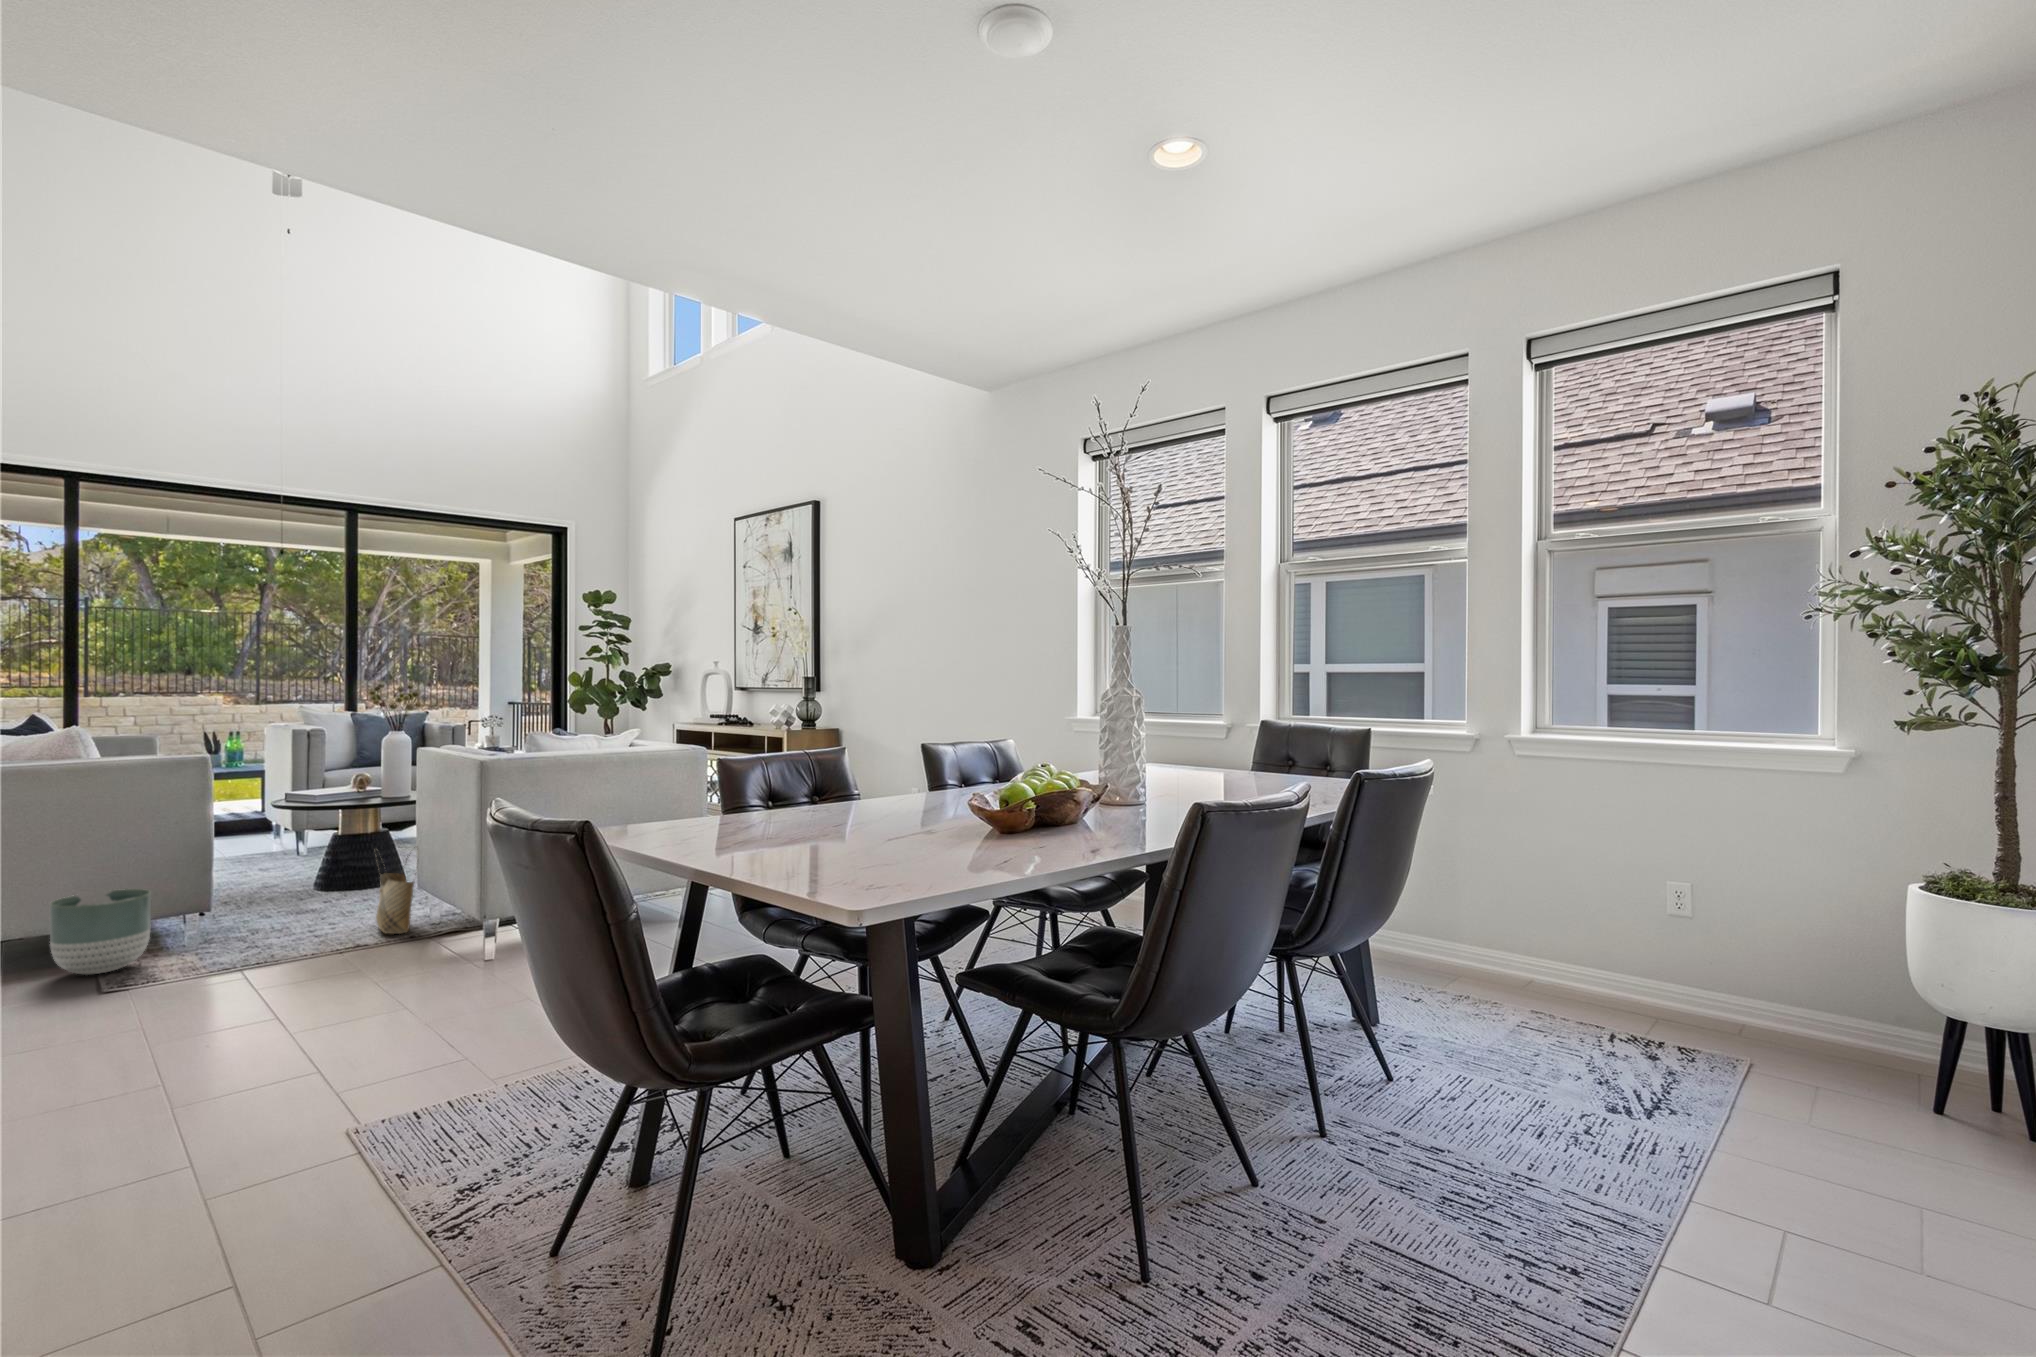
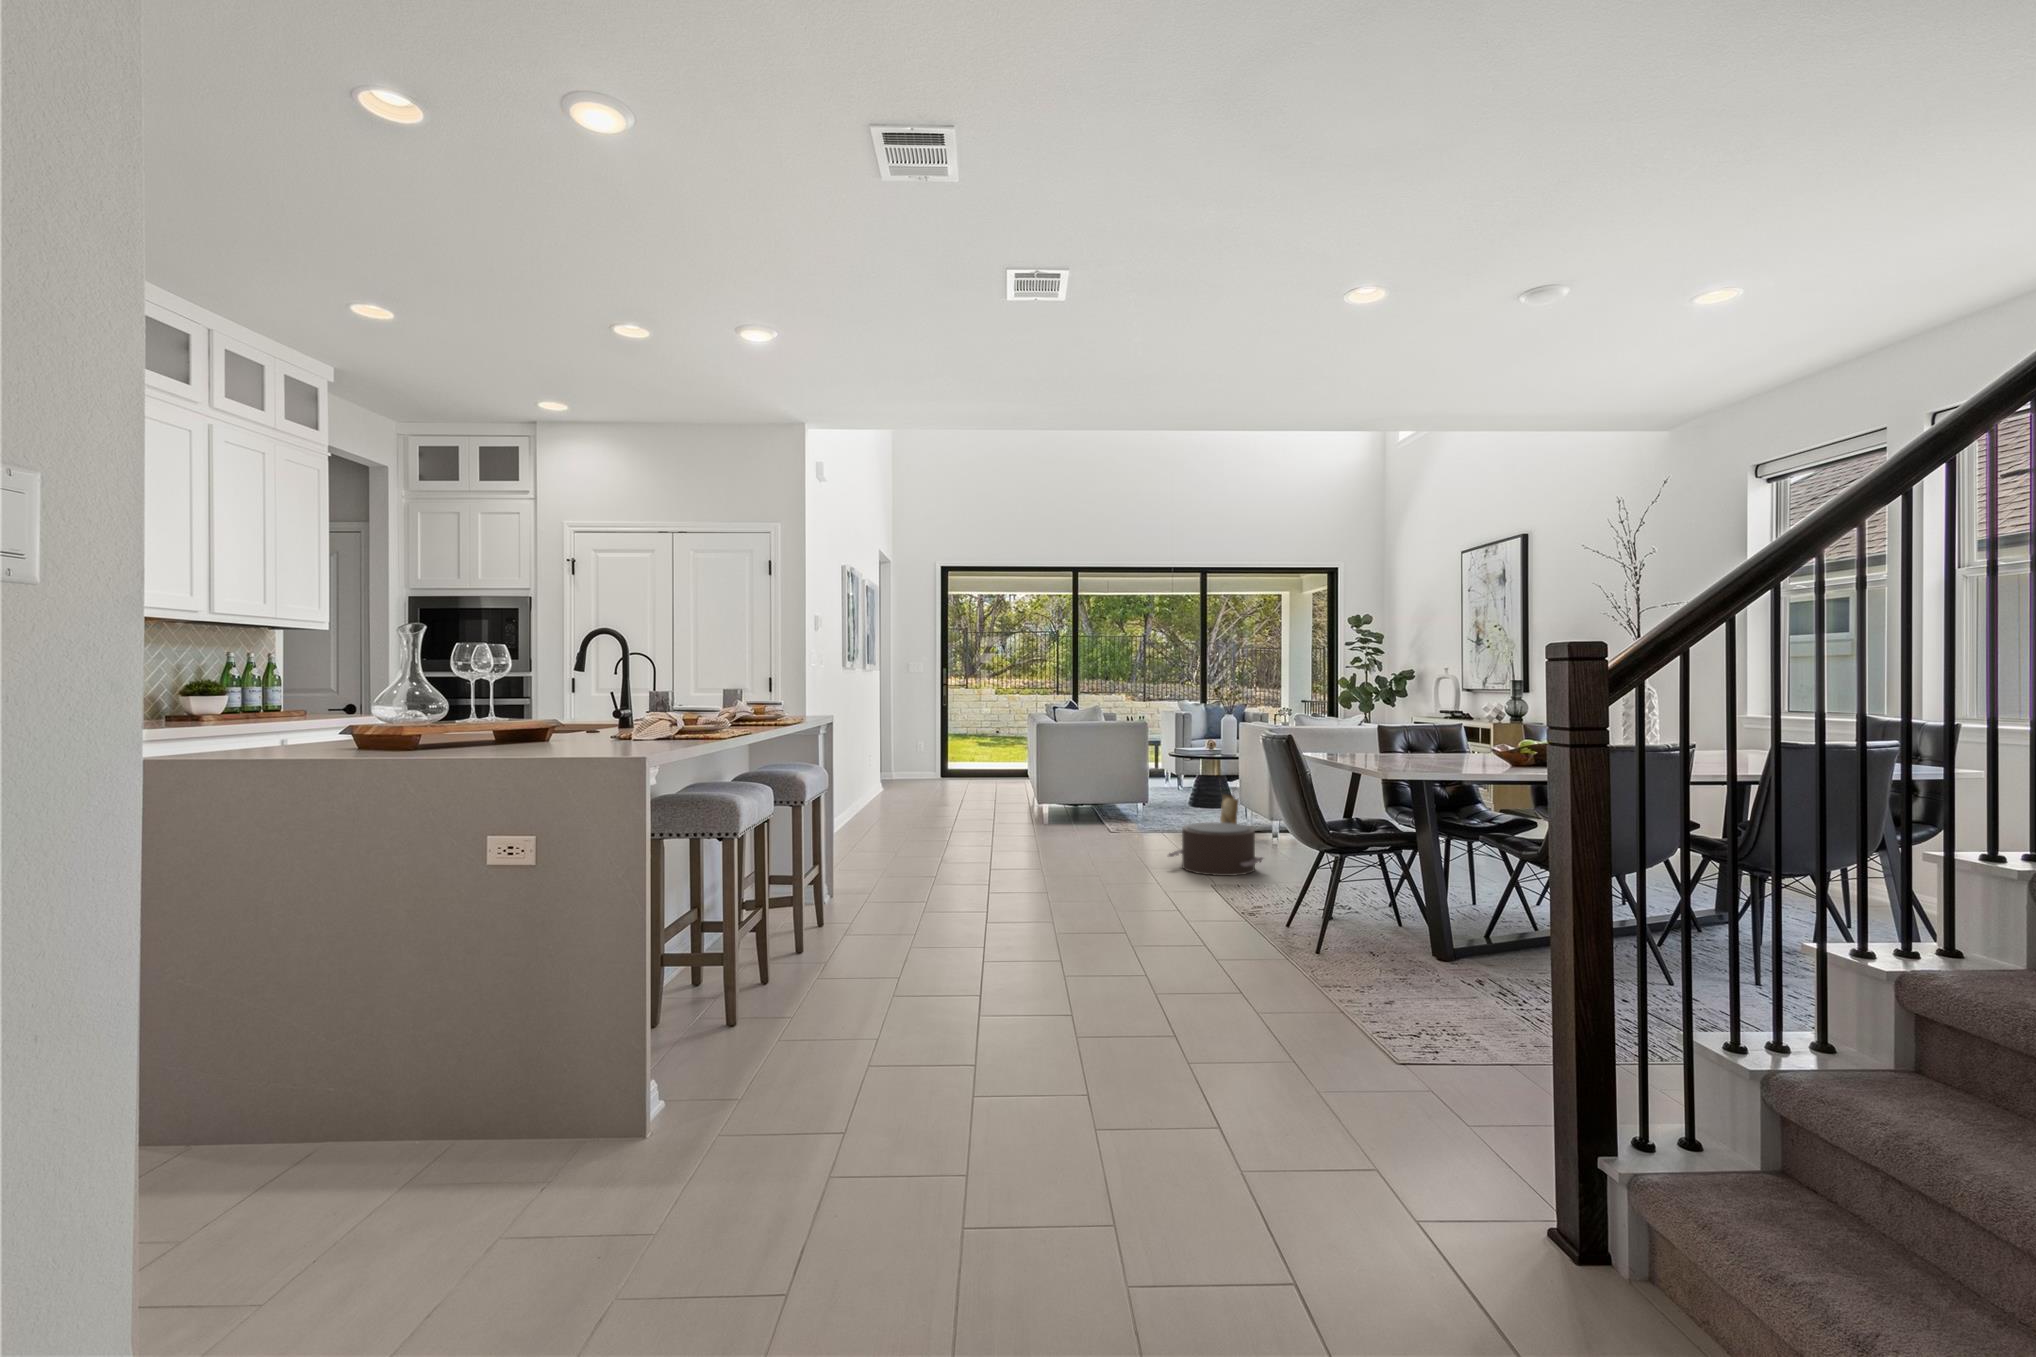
planter: present [49,889,151,974] -> none [1090,787,1125,825]
pouf: none [229,956,473,1091] -> present [1168,822,1263,876]

